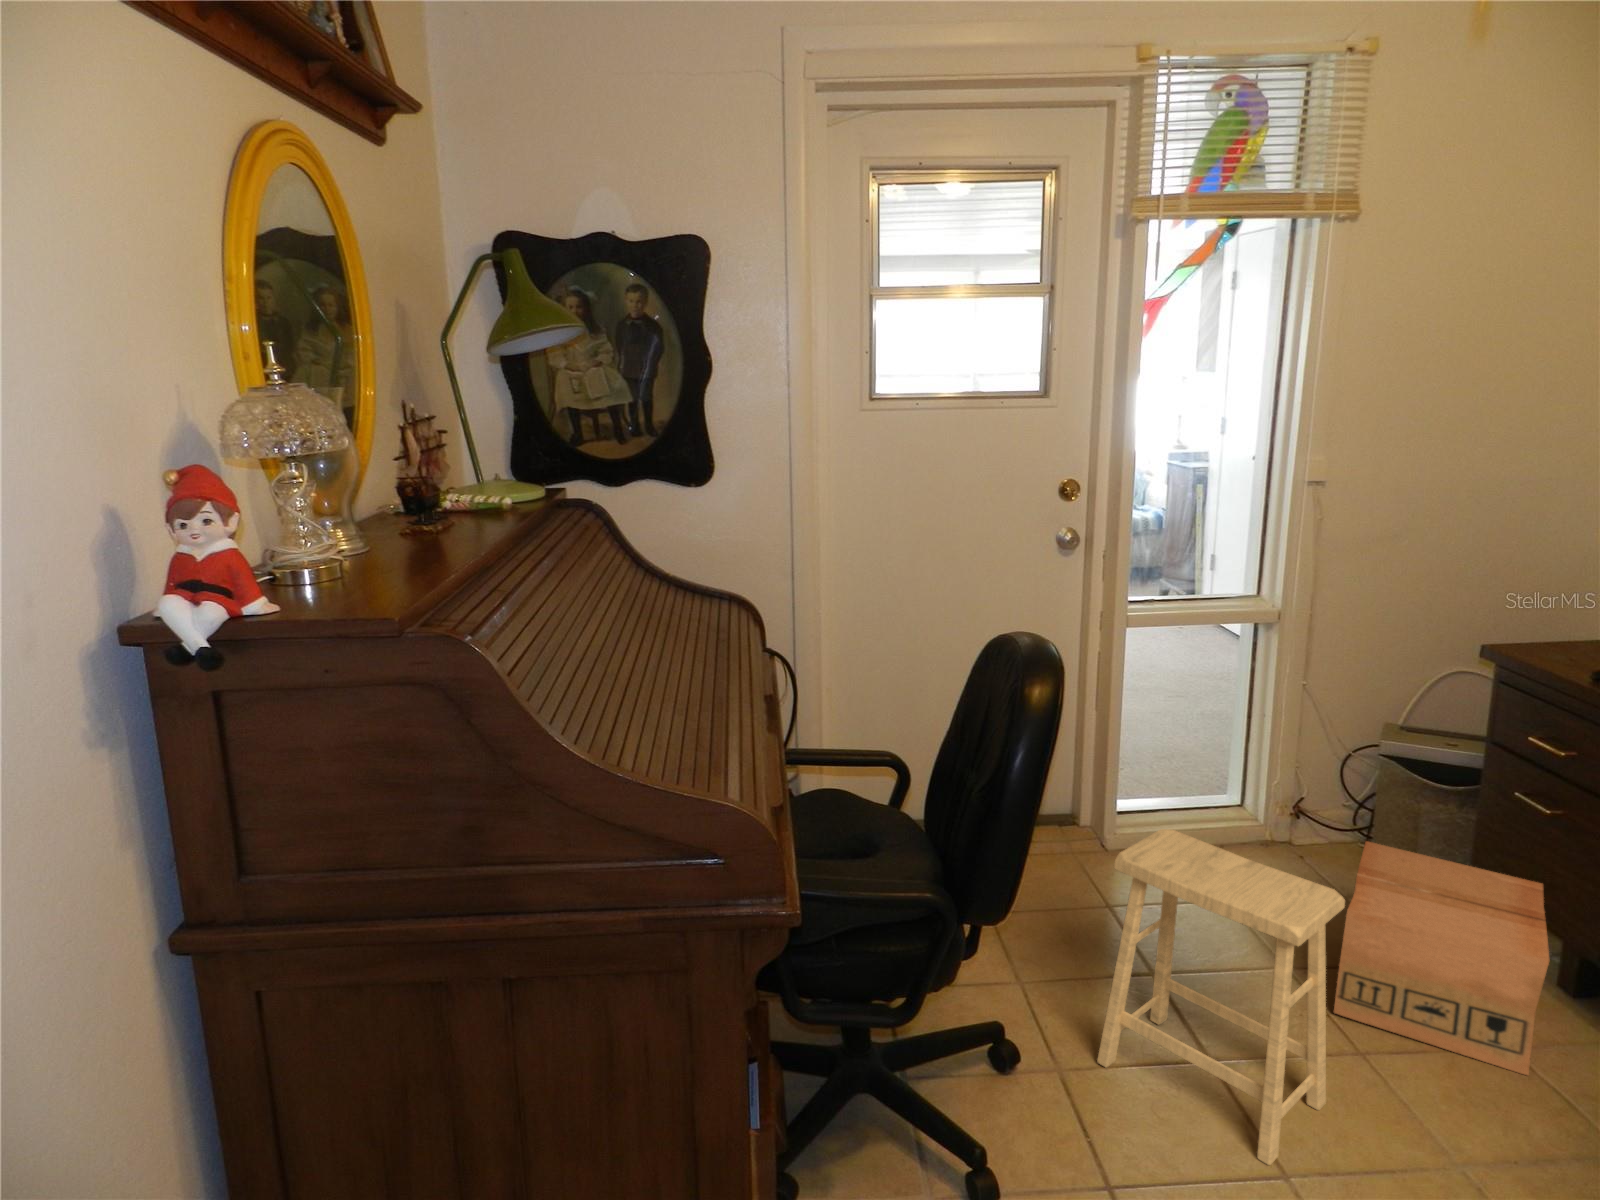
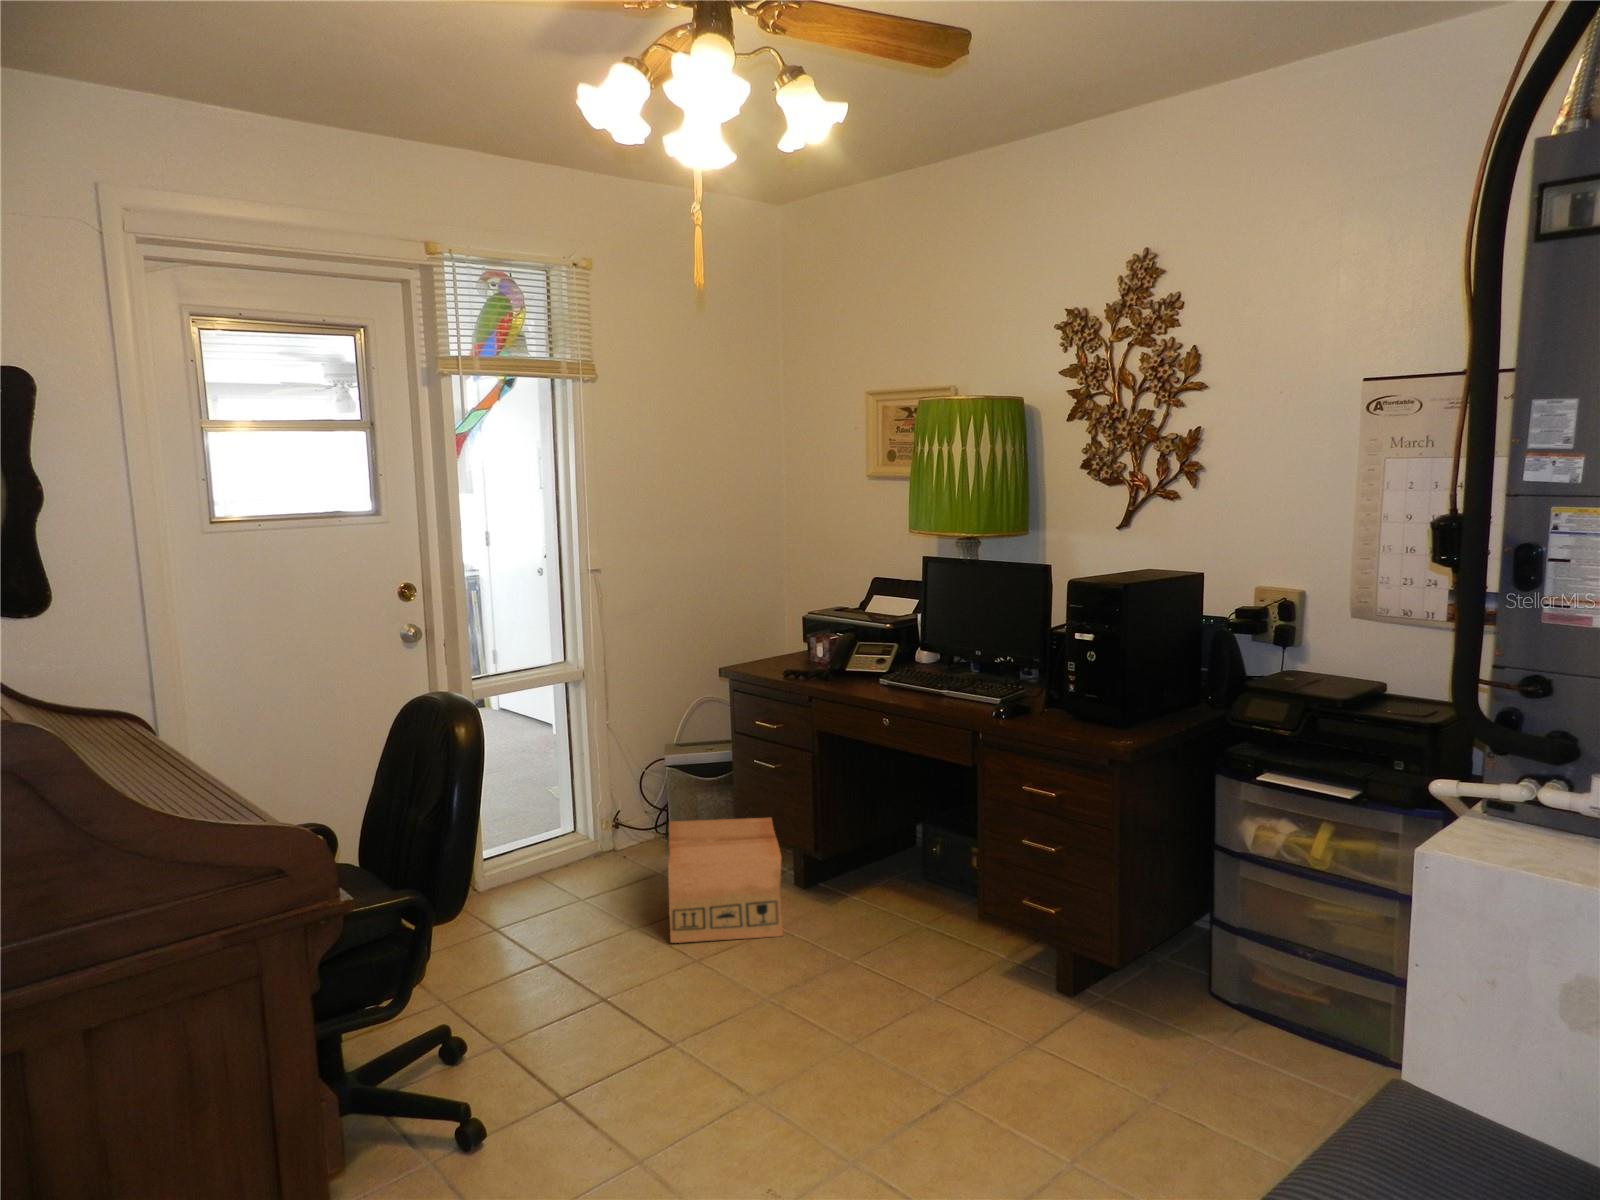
footstool: present [1097,829,1345,1165] -> none [516,835,679,1041]

